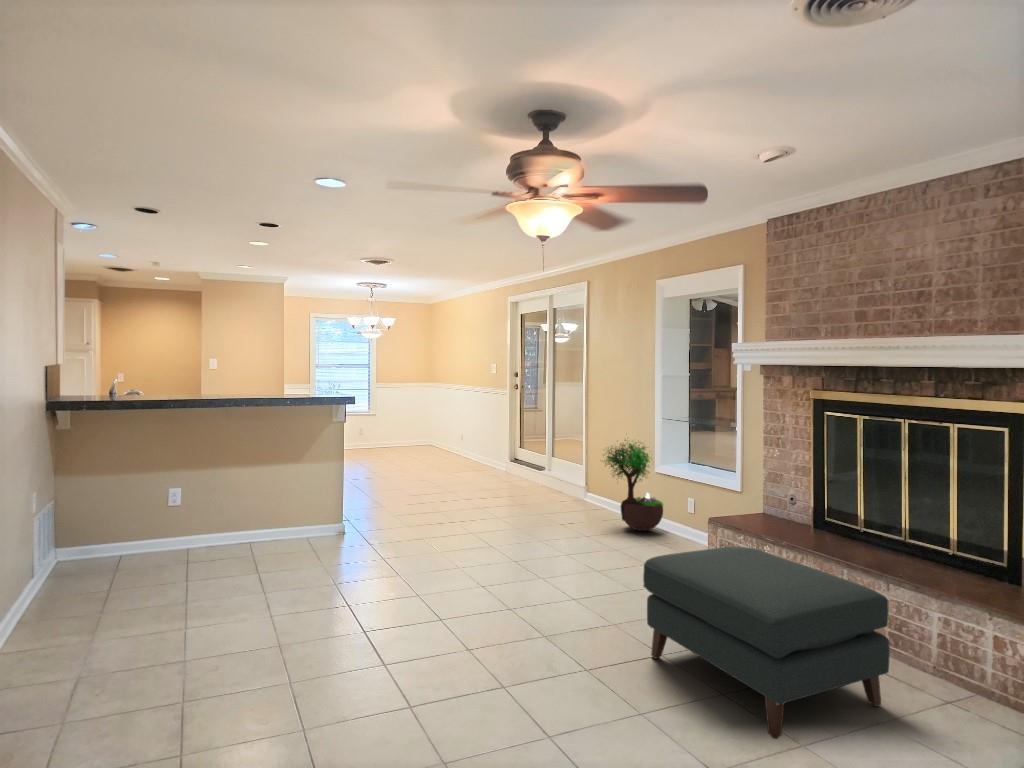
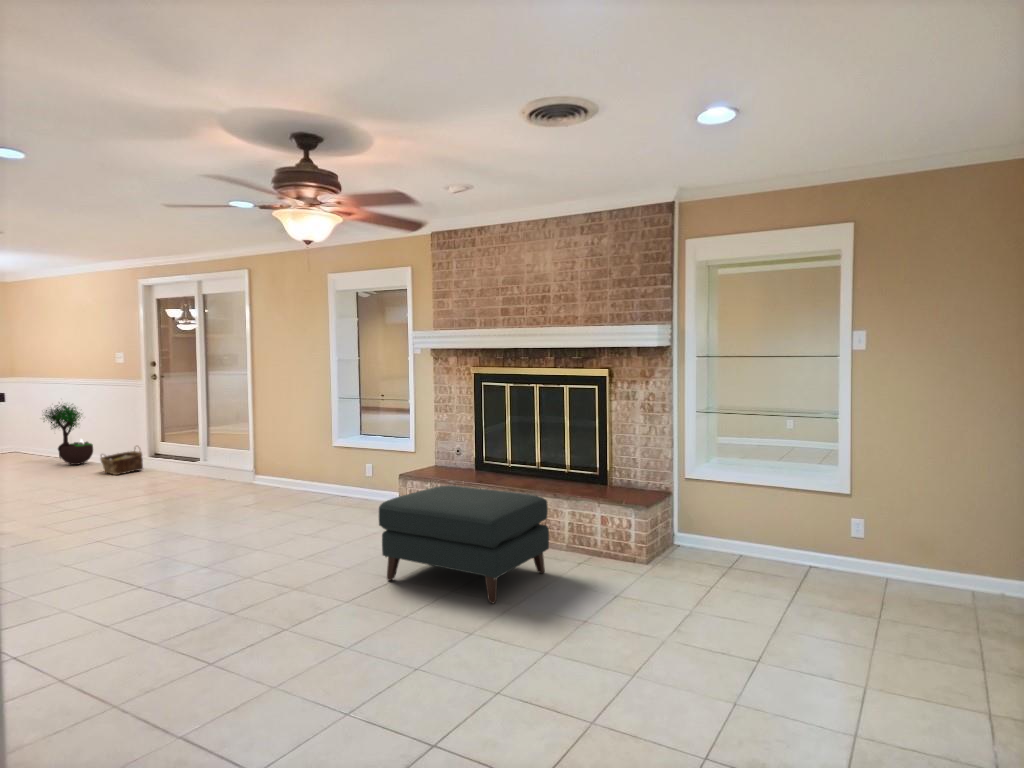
potted tree: present [602,440,663,531] -> present [45,405,93,465]
woven basket: none [469,450,503,476] -> present [101,450,143,475]

